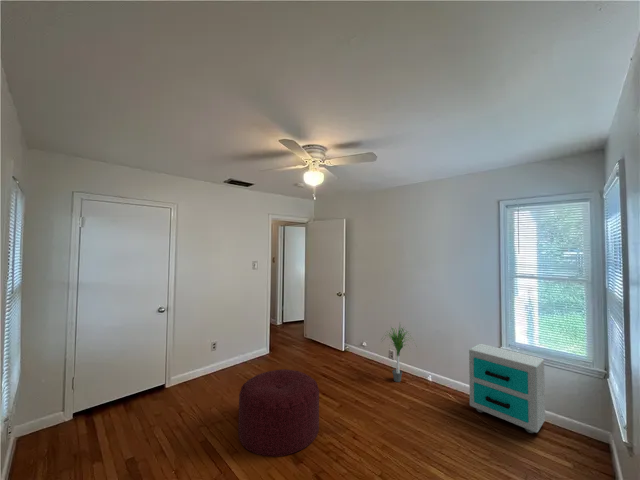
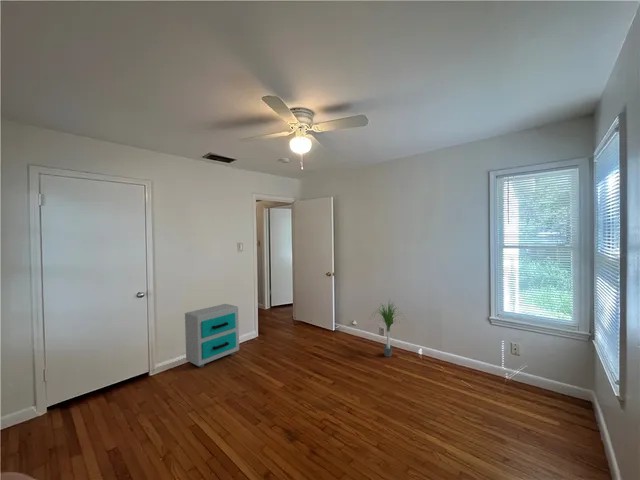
nightstand: present [469,344,545,433] -> present [185,304,239,367]
ottoman: present [239,369,319,456] -> none [229,349,313,436]

